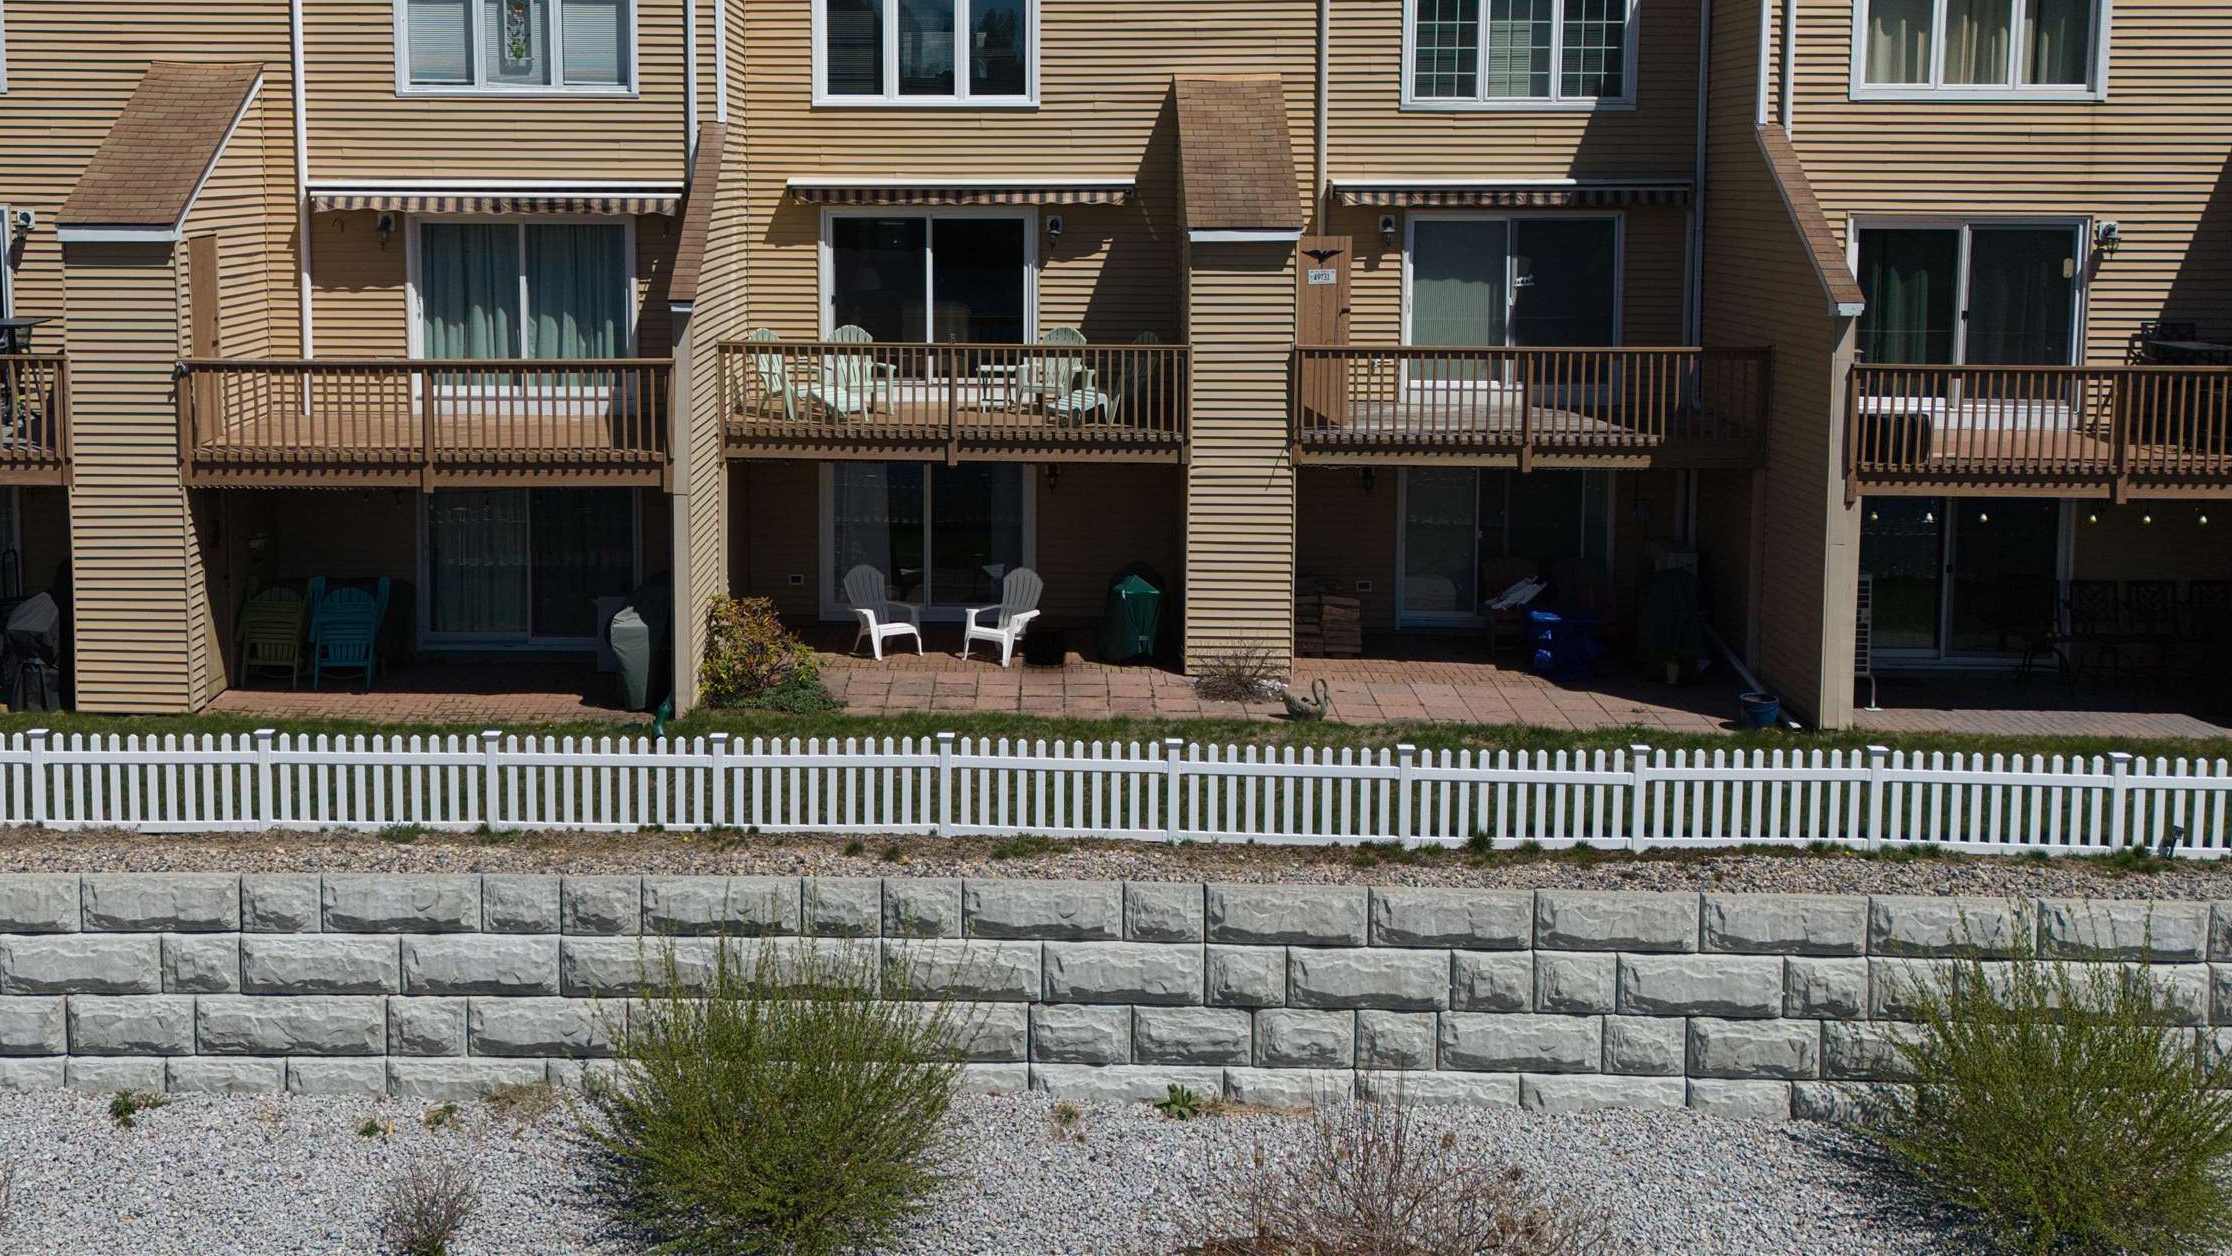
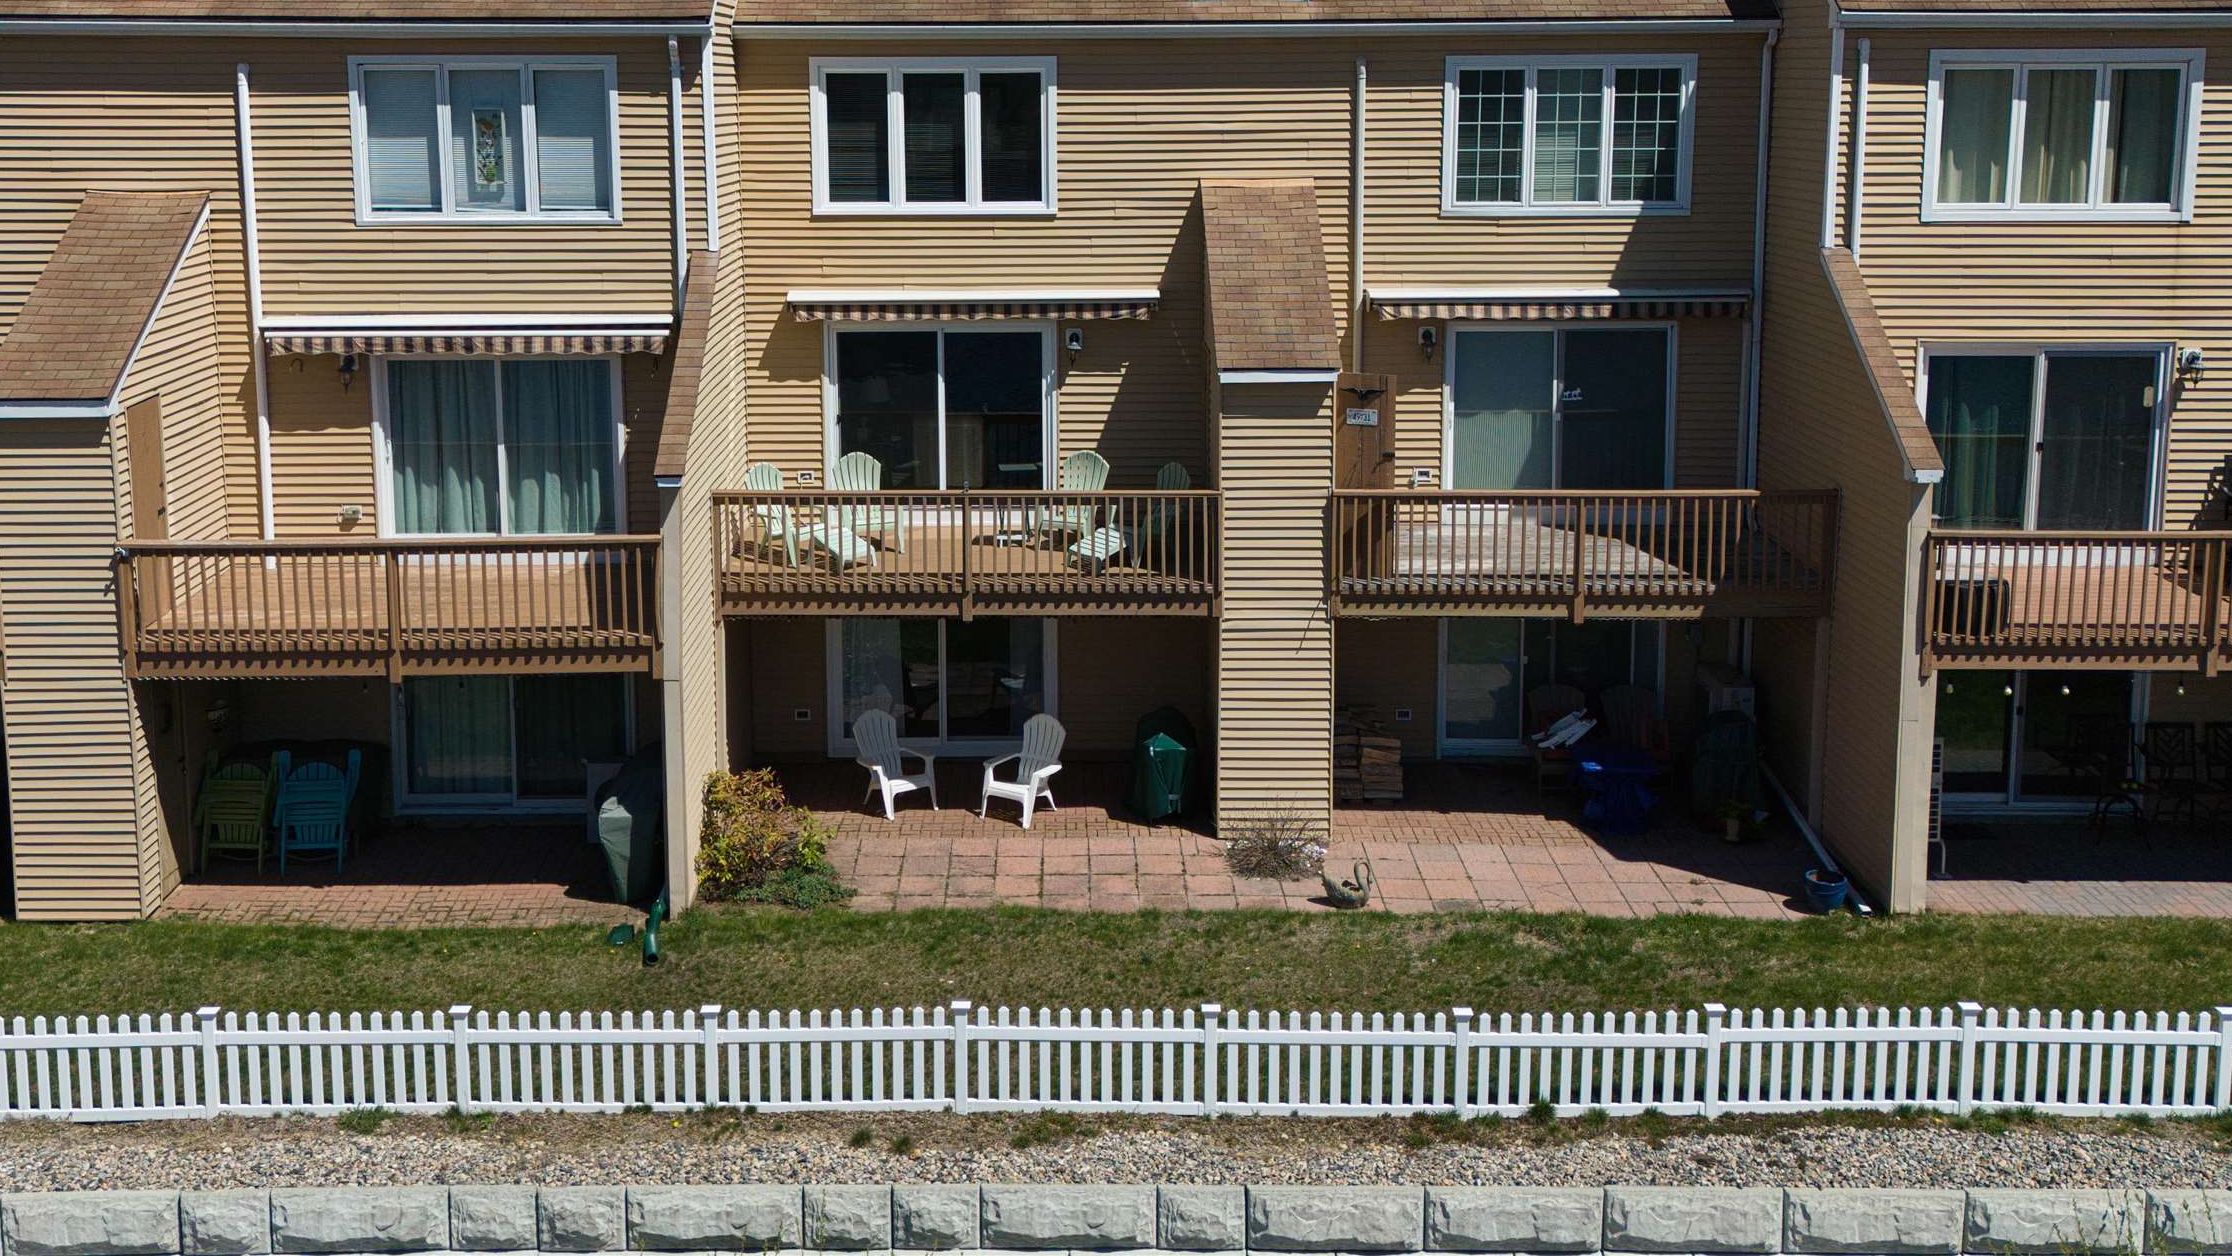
bucket: present [1020,628,1071,668] -> none [1042,779,1101,827]

